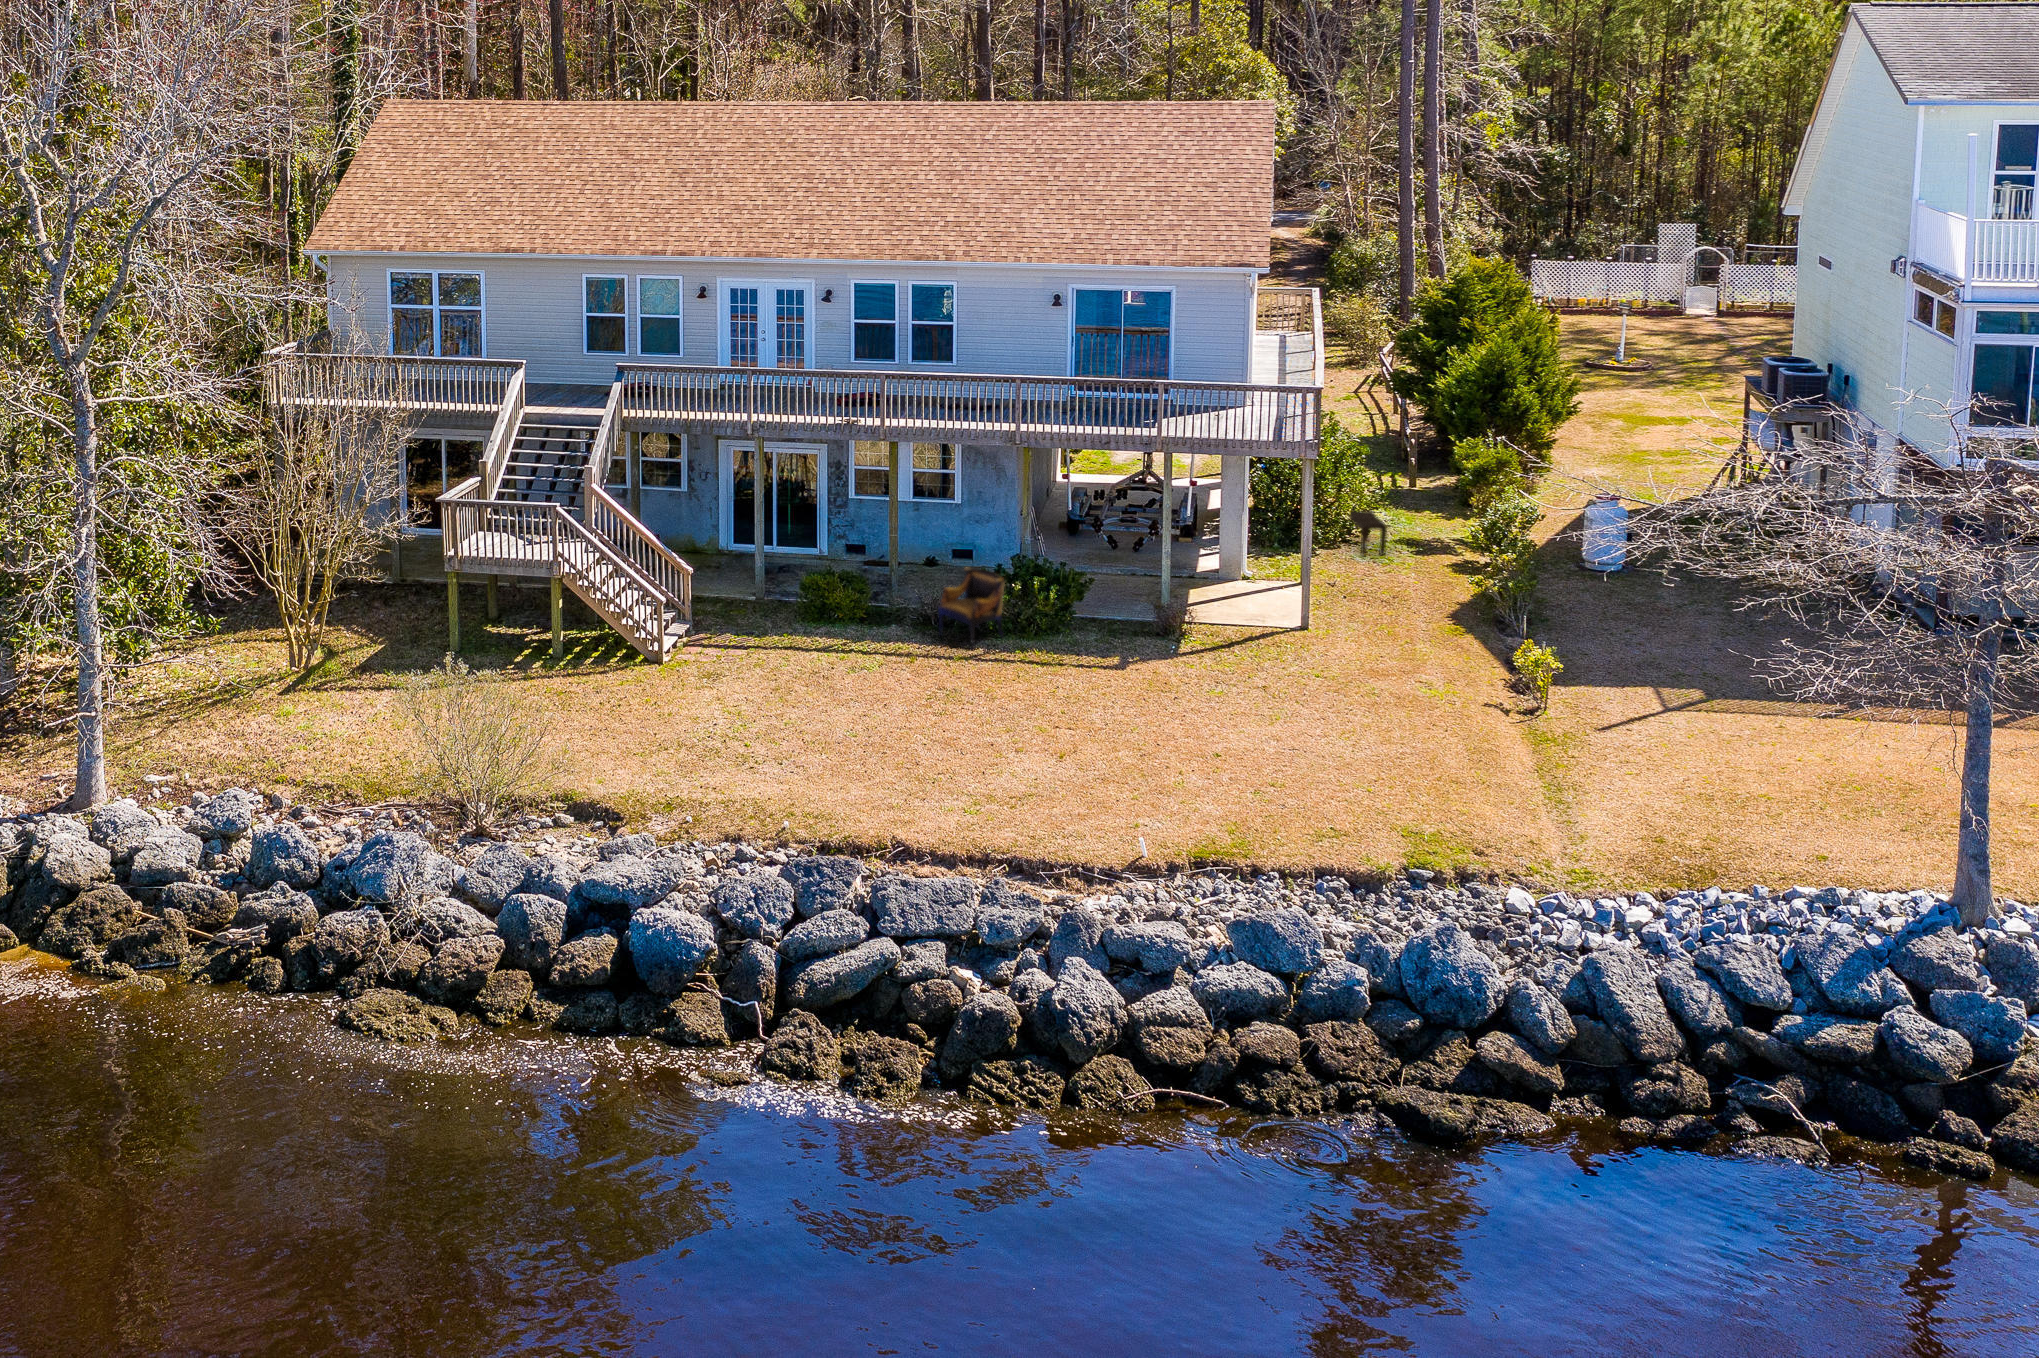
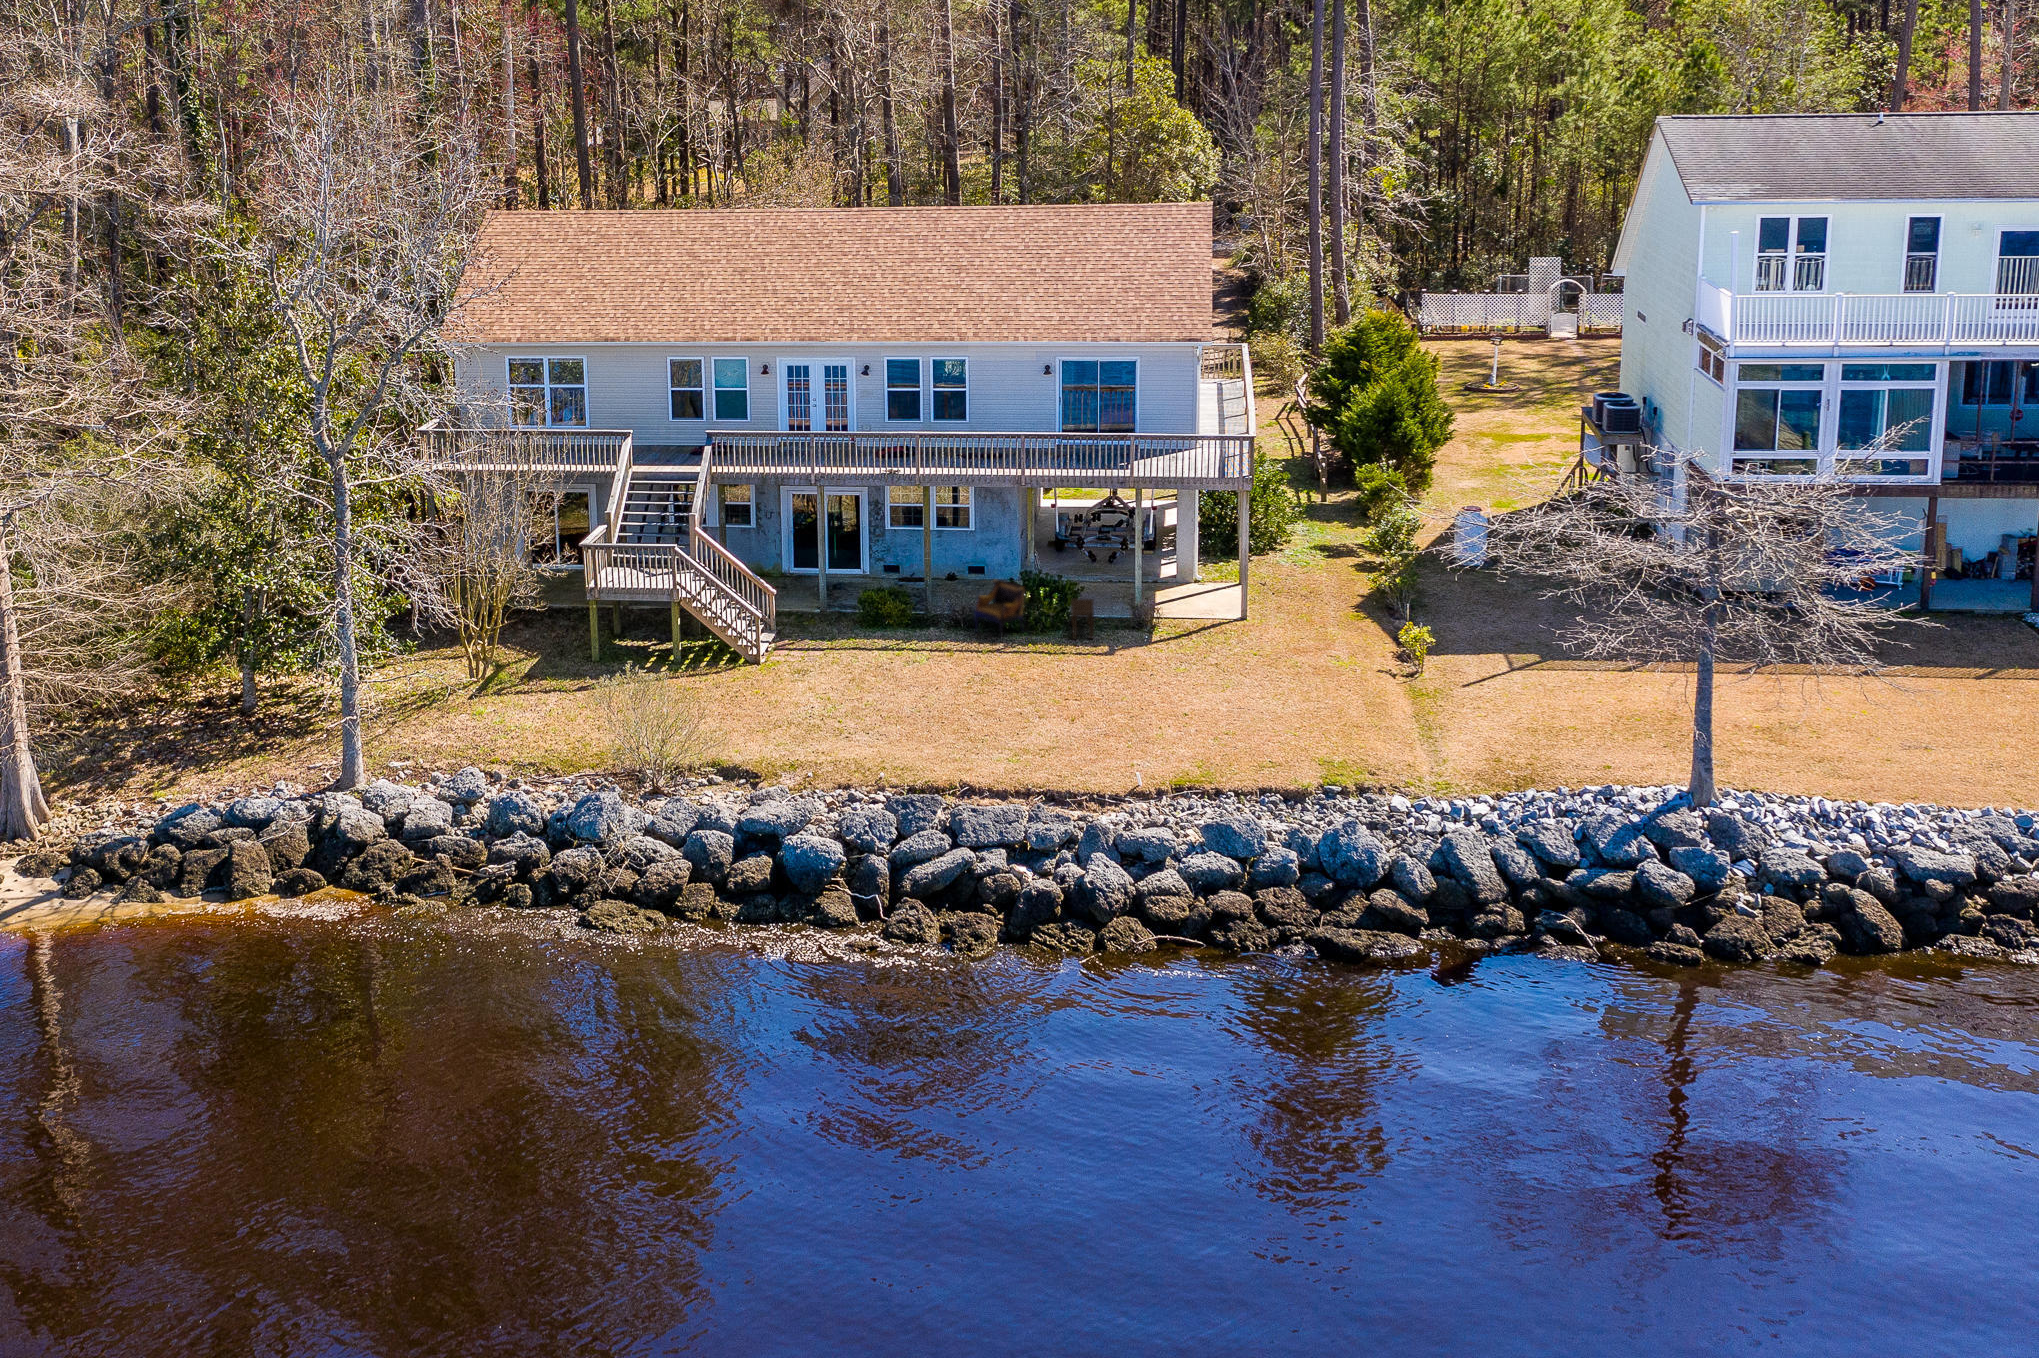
bench: present [1348,510,1387,556] -> present [1071,599,1094,639]

